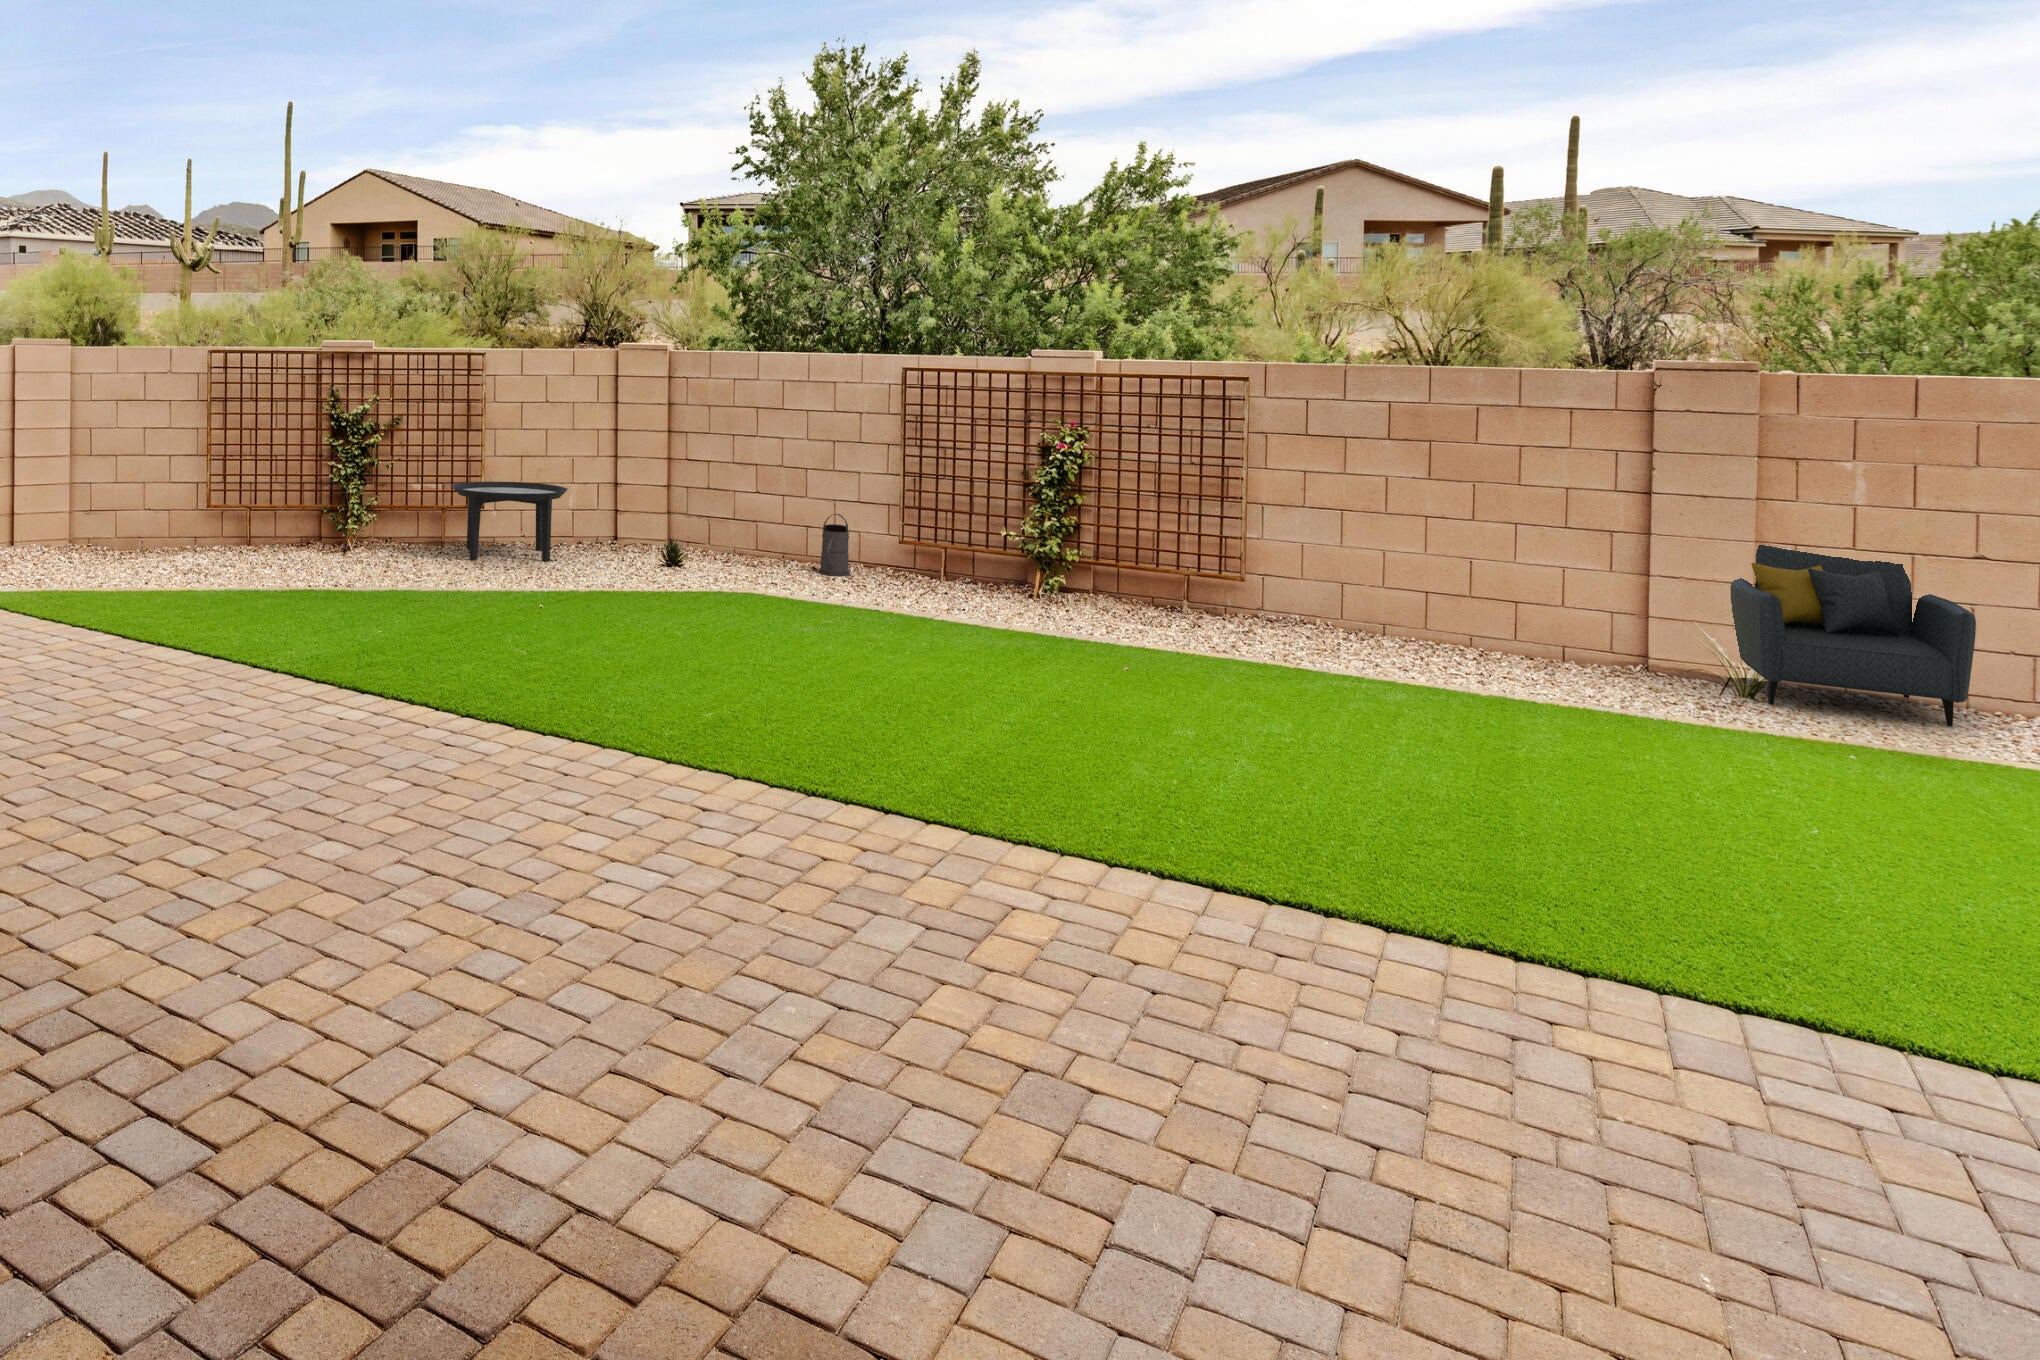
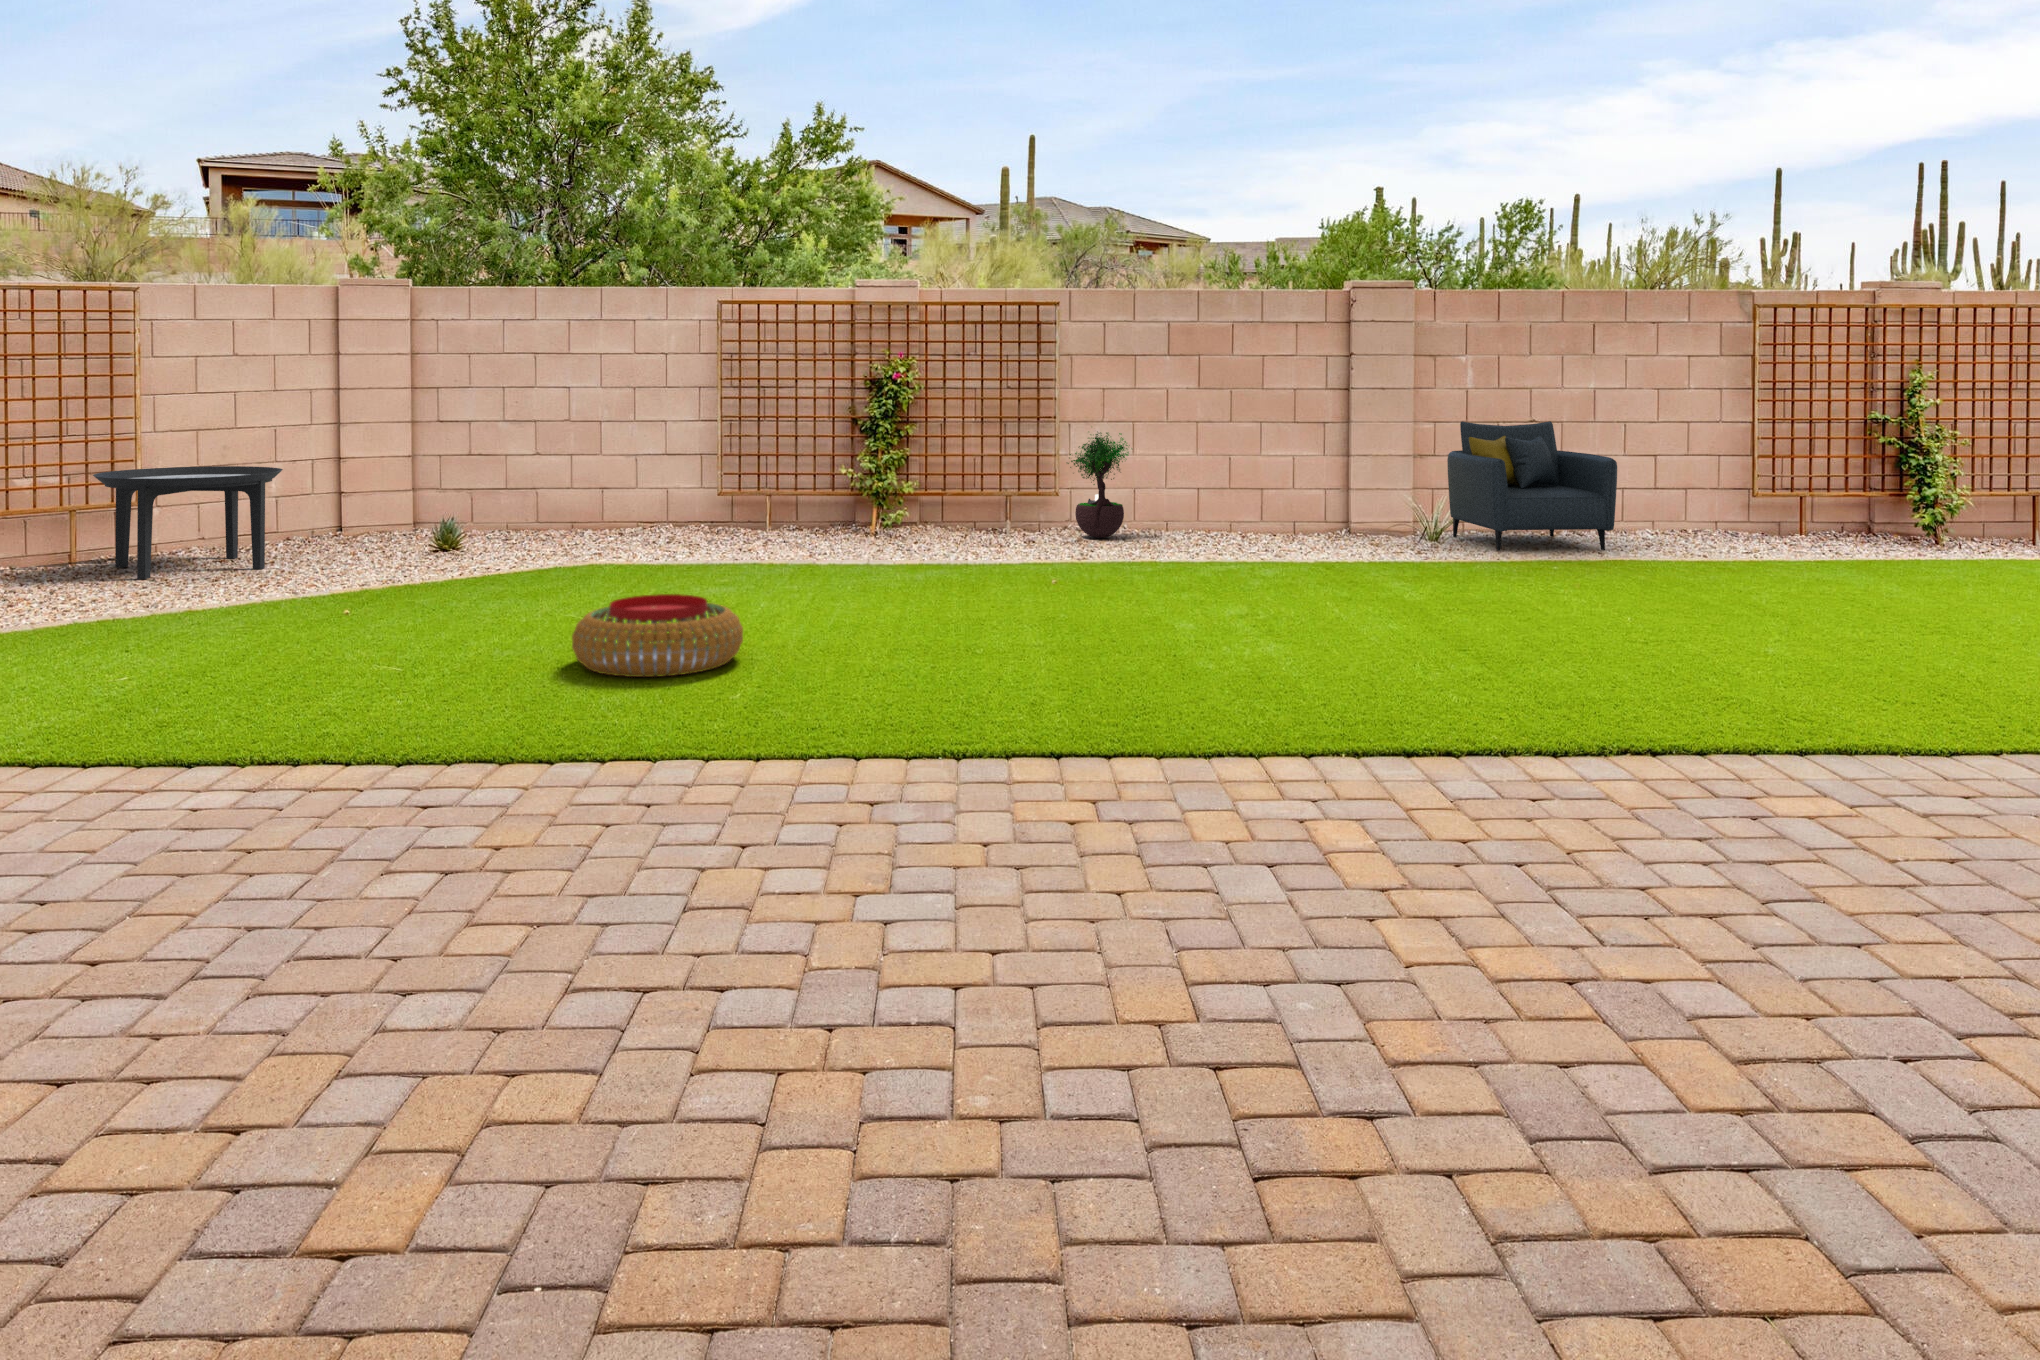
potted tree: none [1229,508,1304,622] -> present [1067,432,1132,538]
watering can: present [819,514,850,576] -> none [628,472,665,545]
pouf: none [645,622,773,687] -> present [572,594,743,677]

